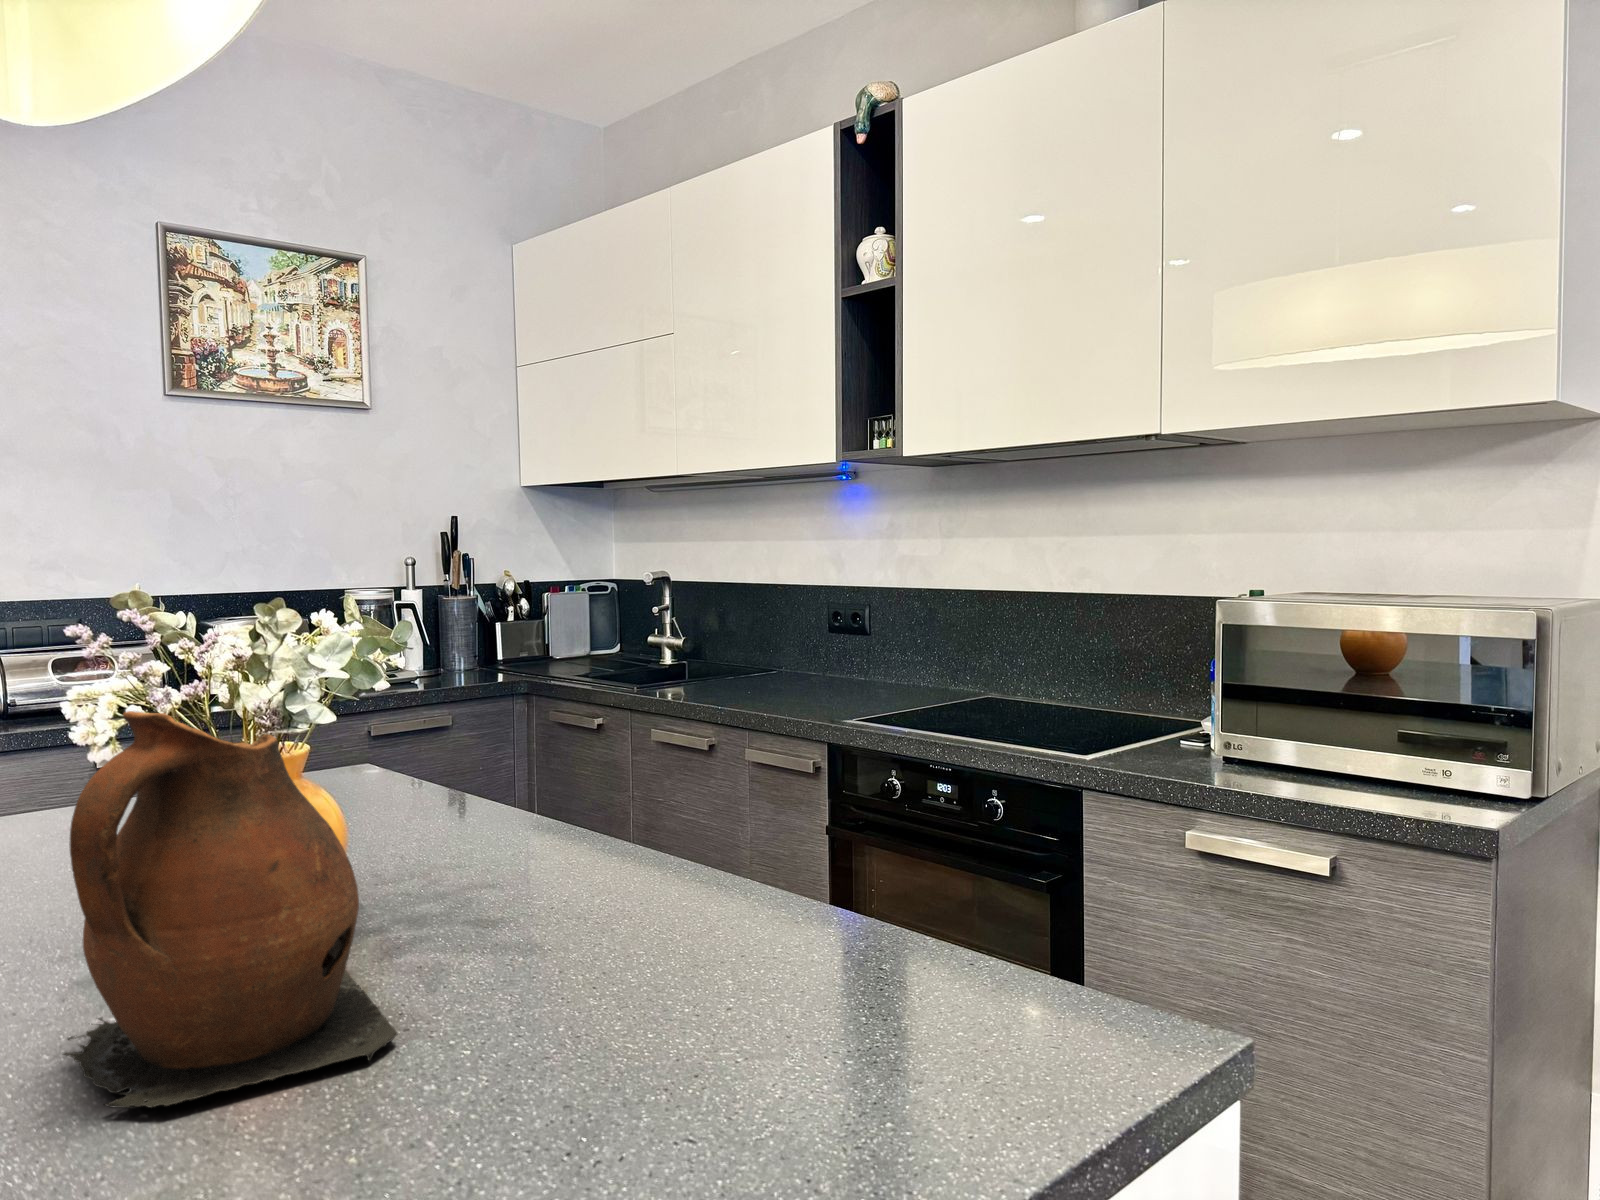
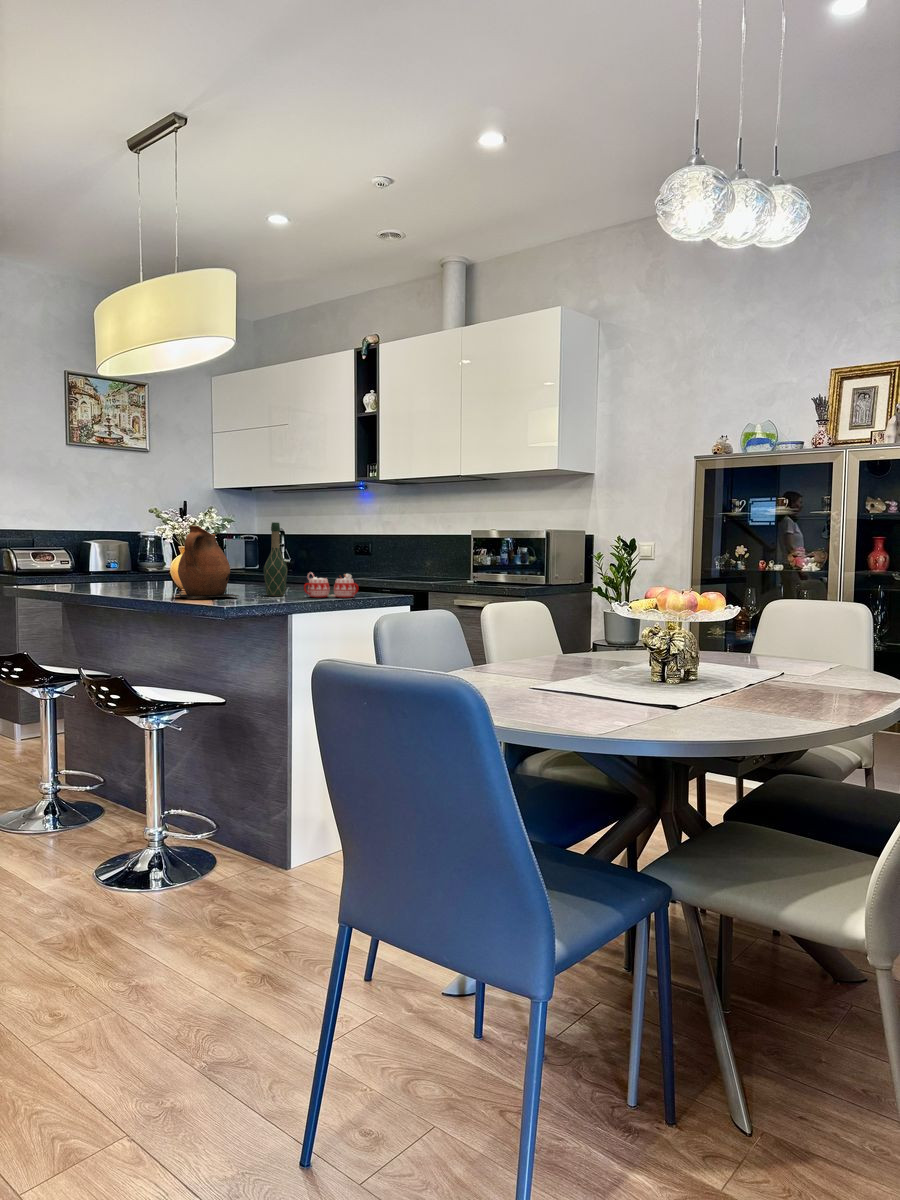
wine bottle: none [530,654,636,990] -> present [264,522,287,596]
mug: none [707,890,974,1032] -> present [304,573,358,598]

